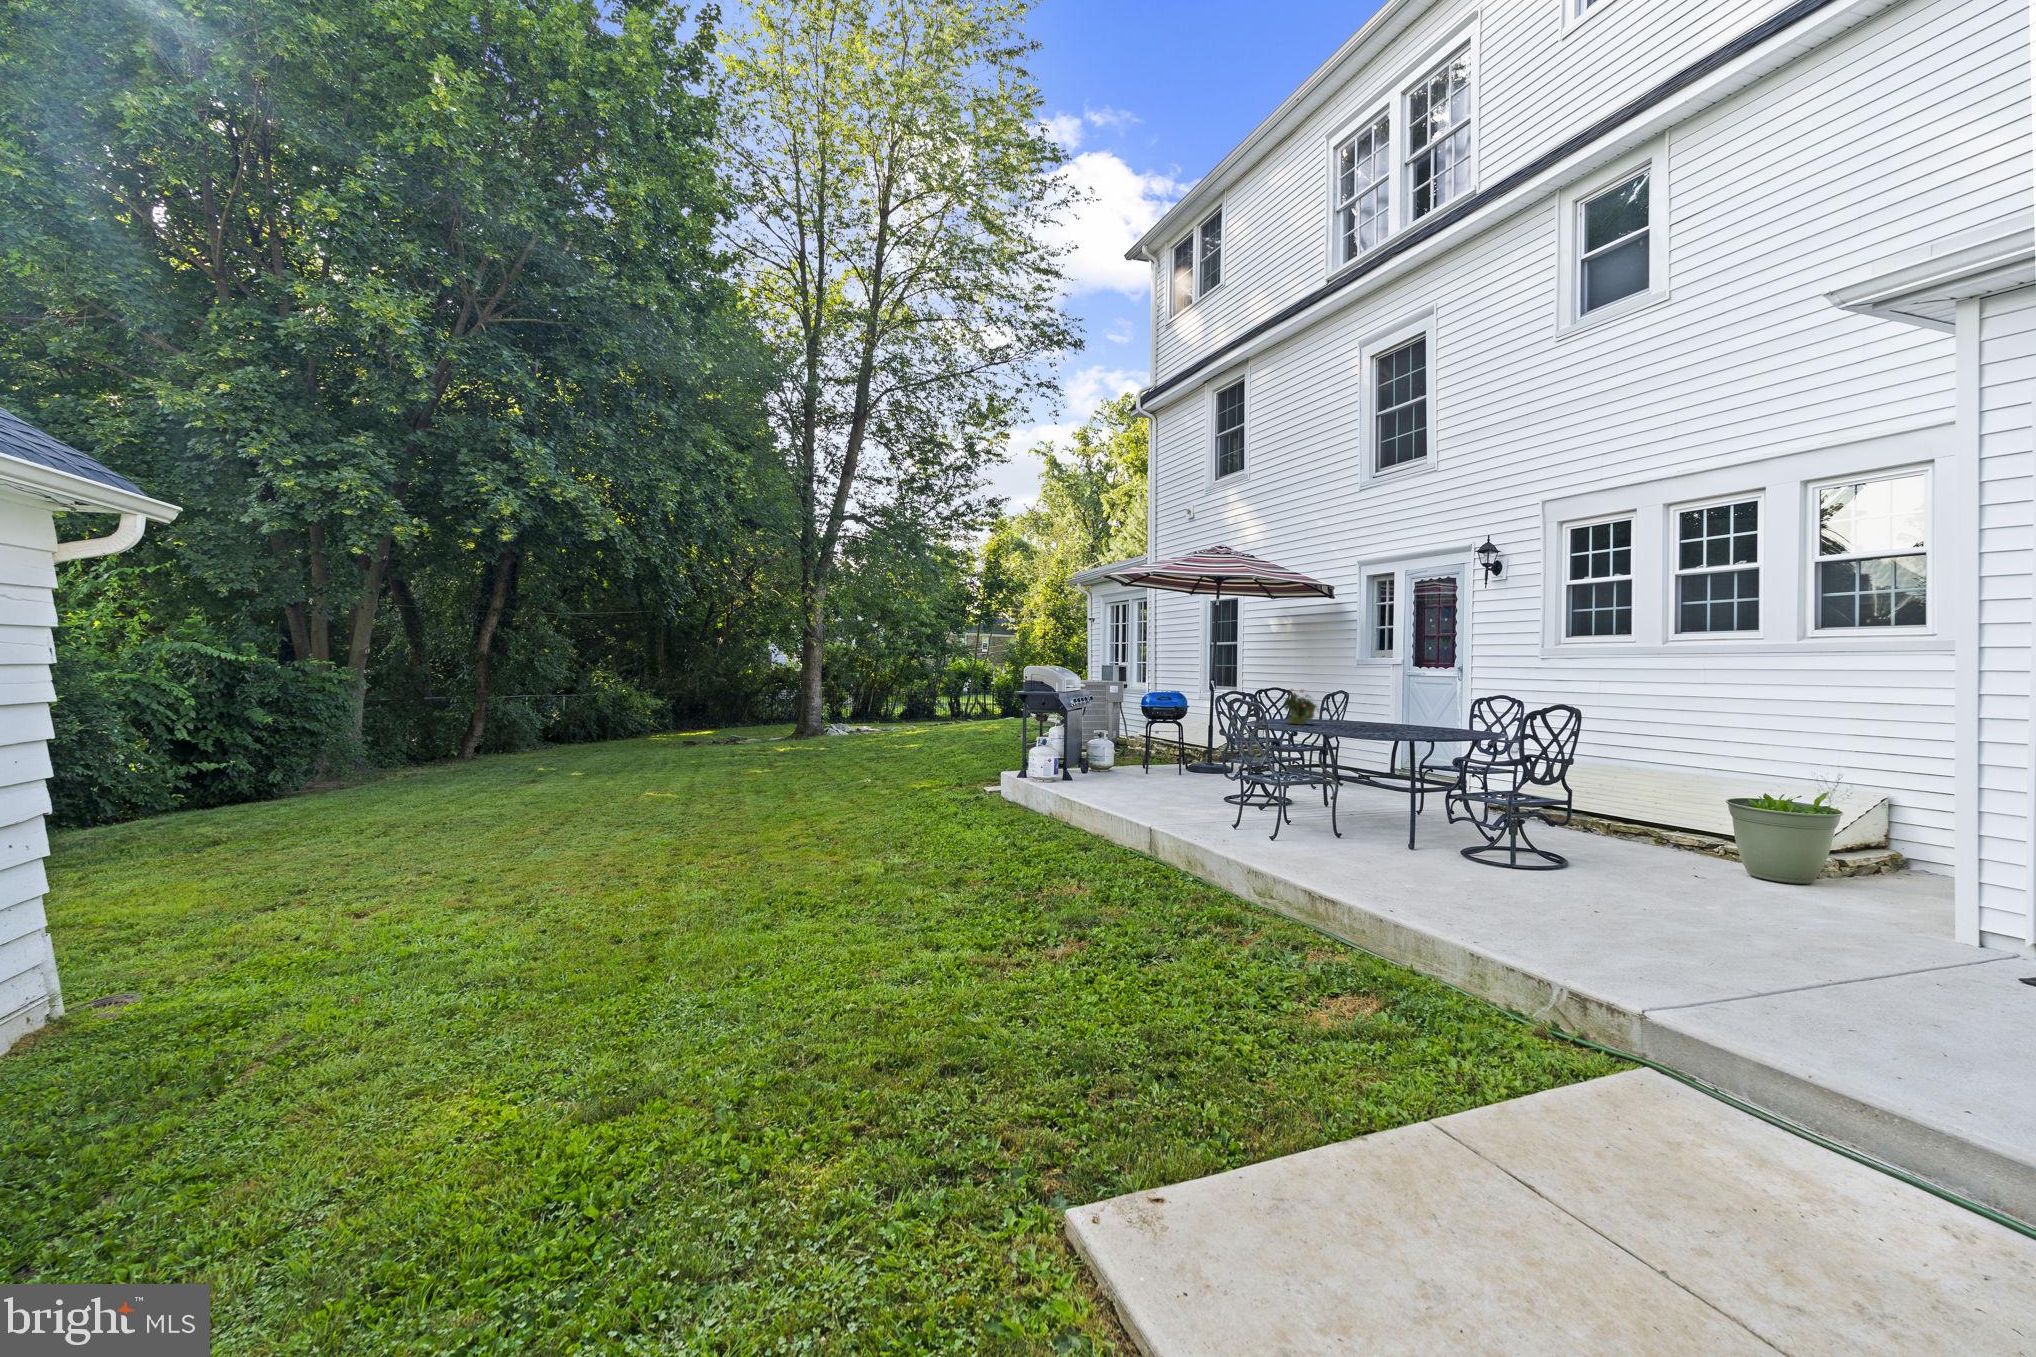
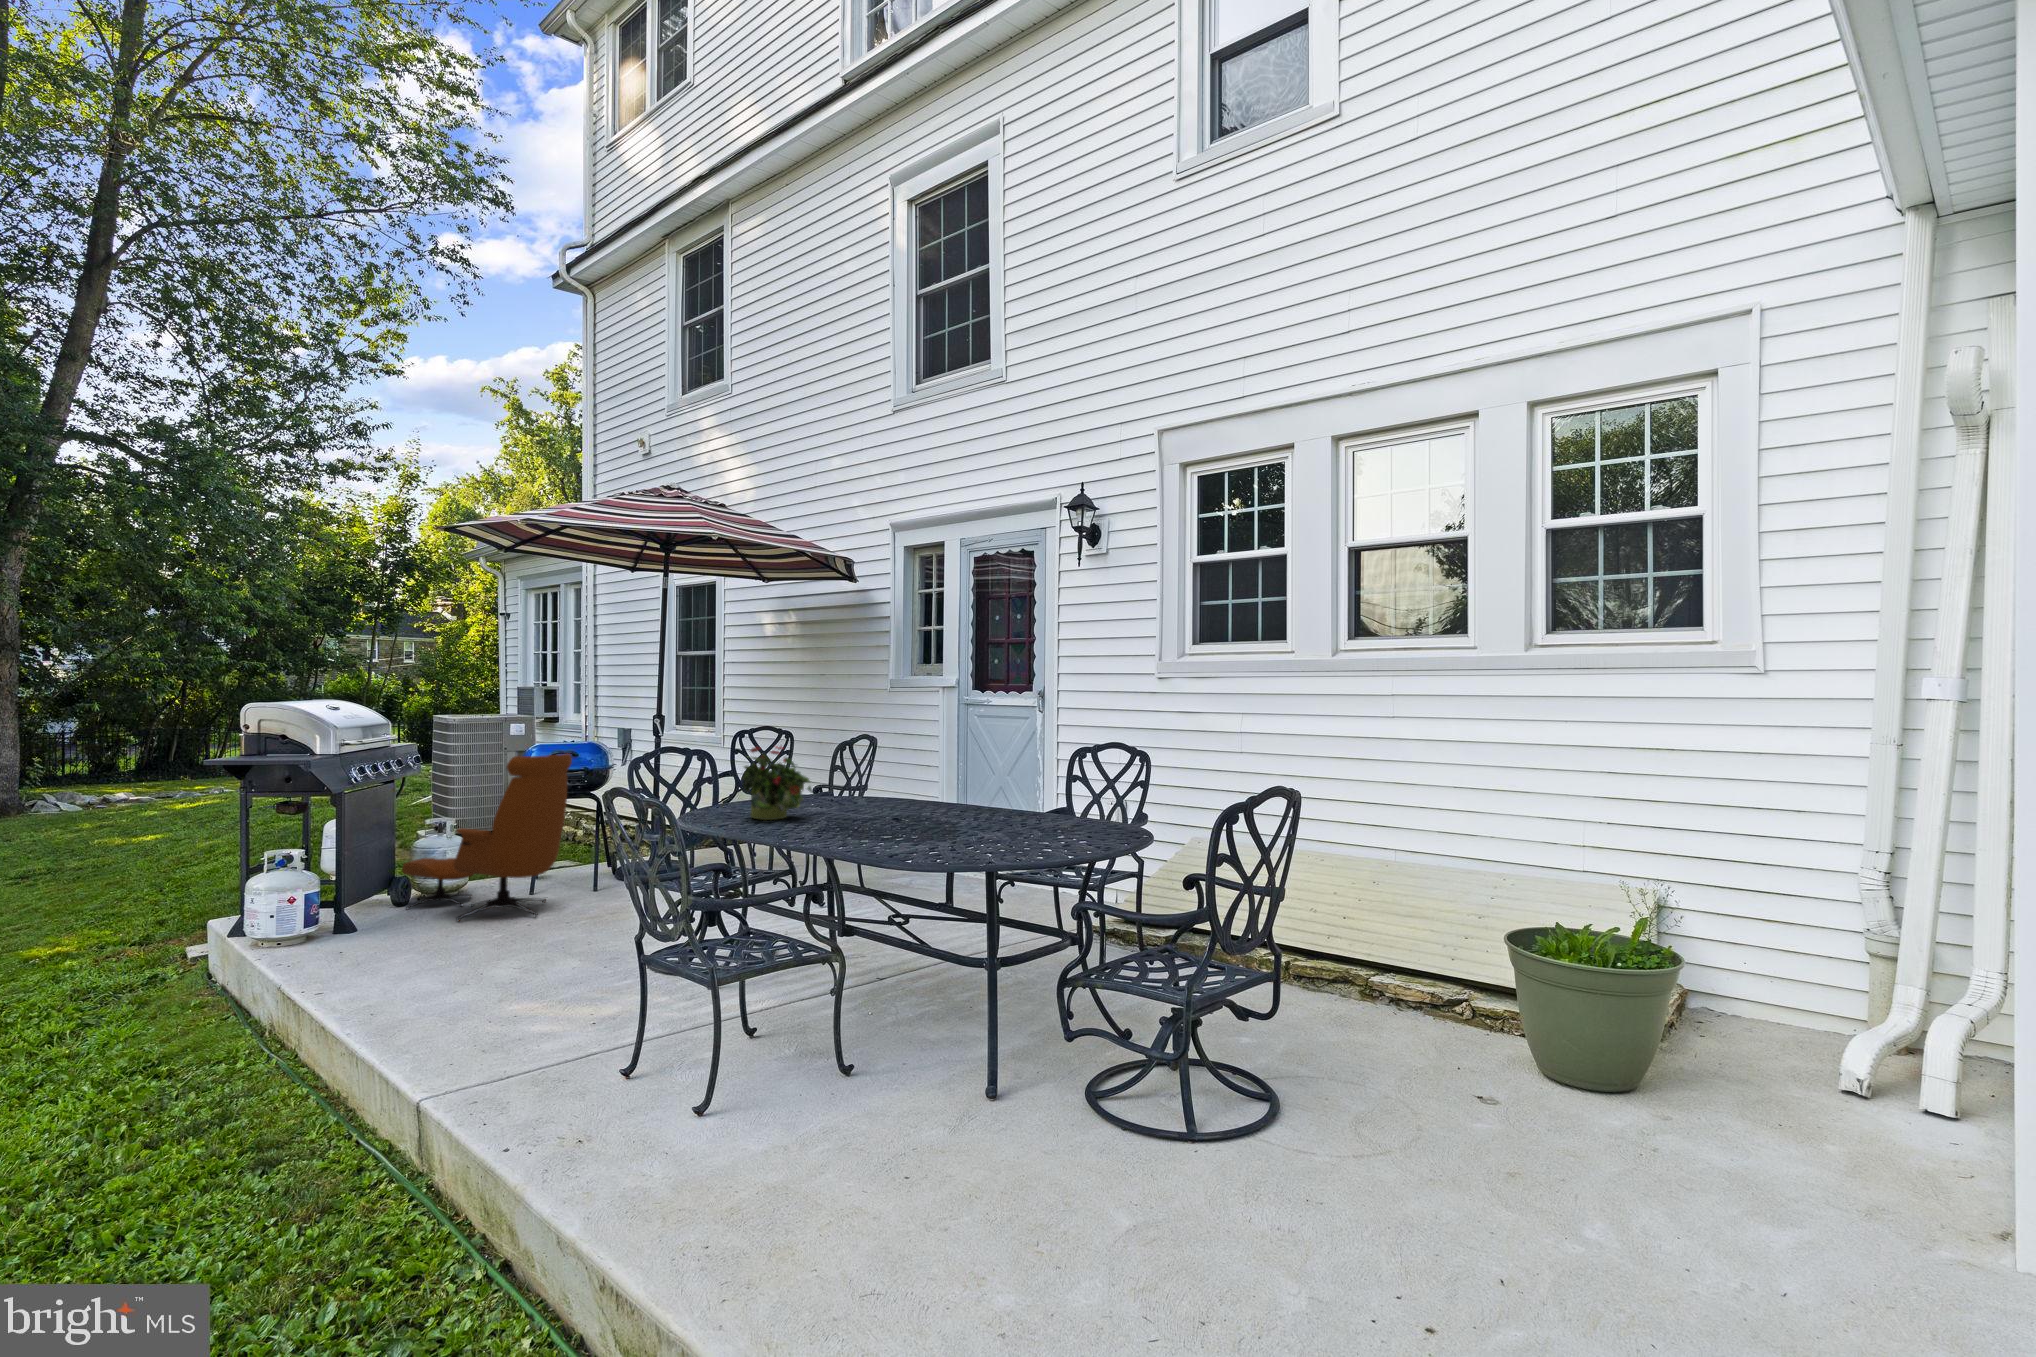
lounge chair: none [1094,695,1179,777] -> present [402,753,572,921]

